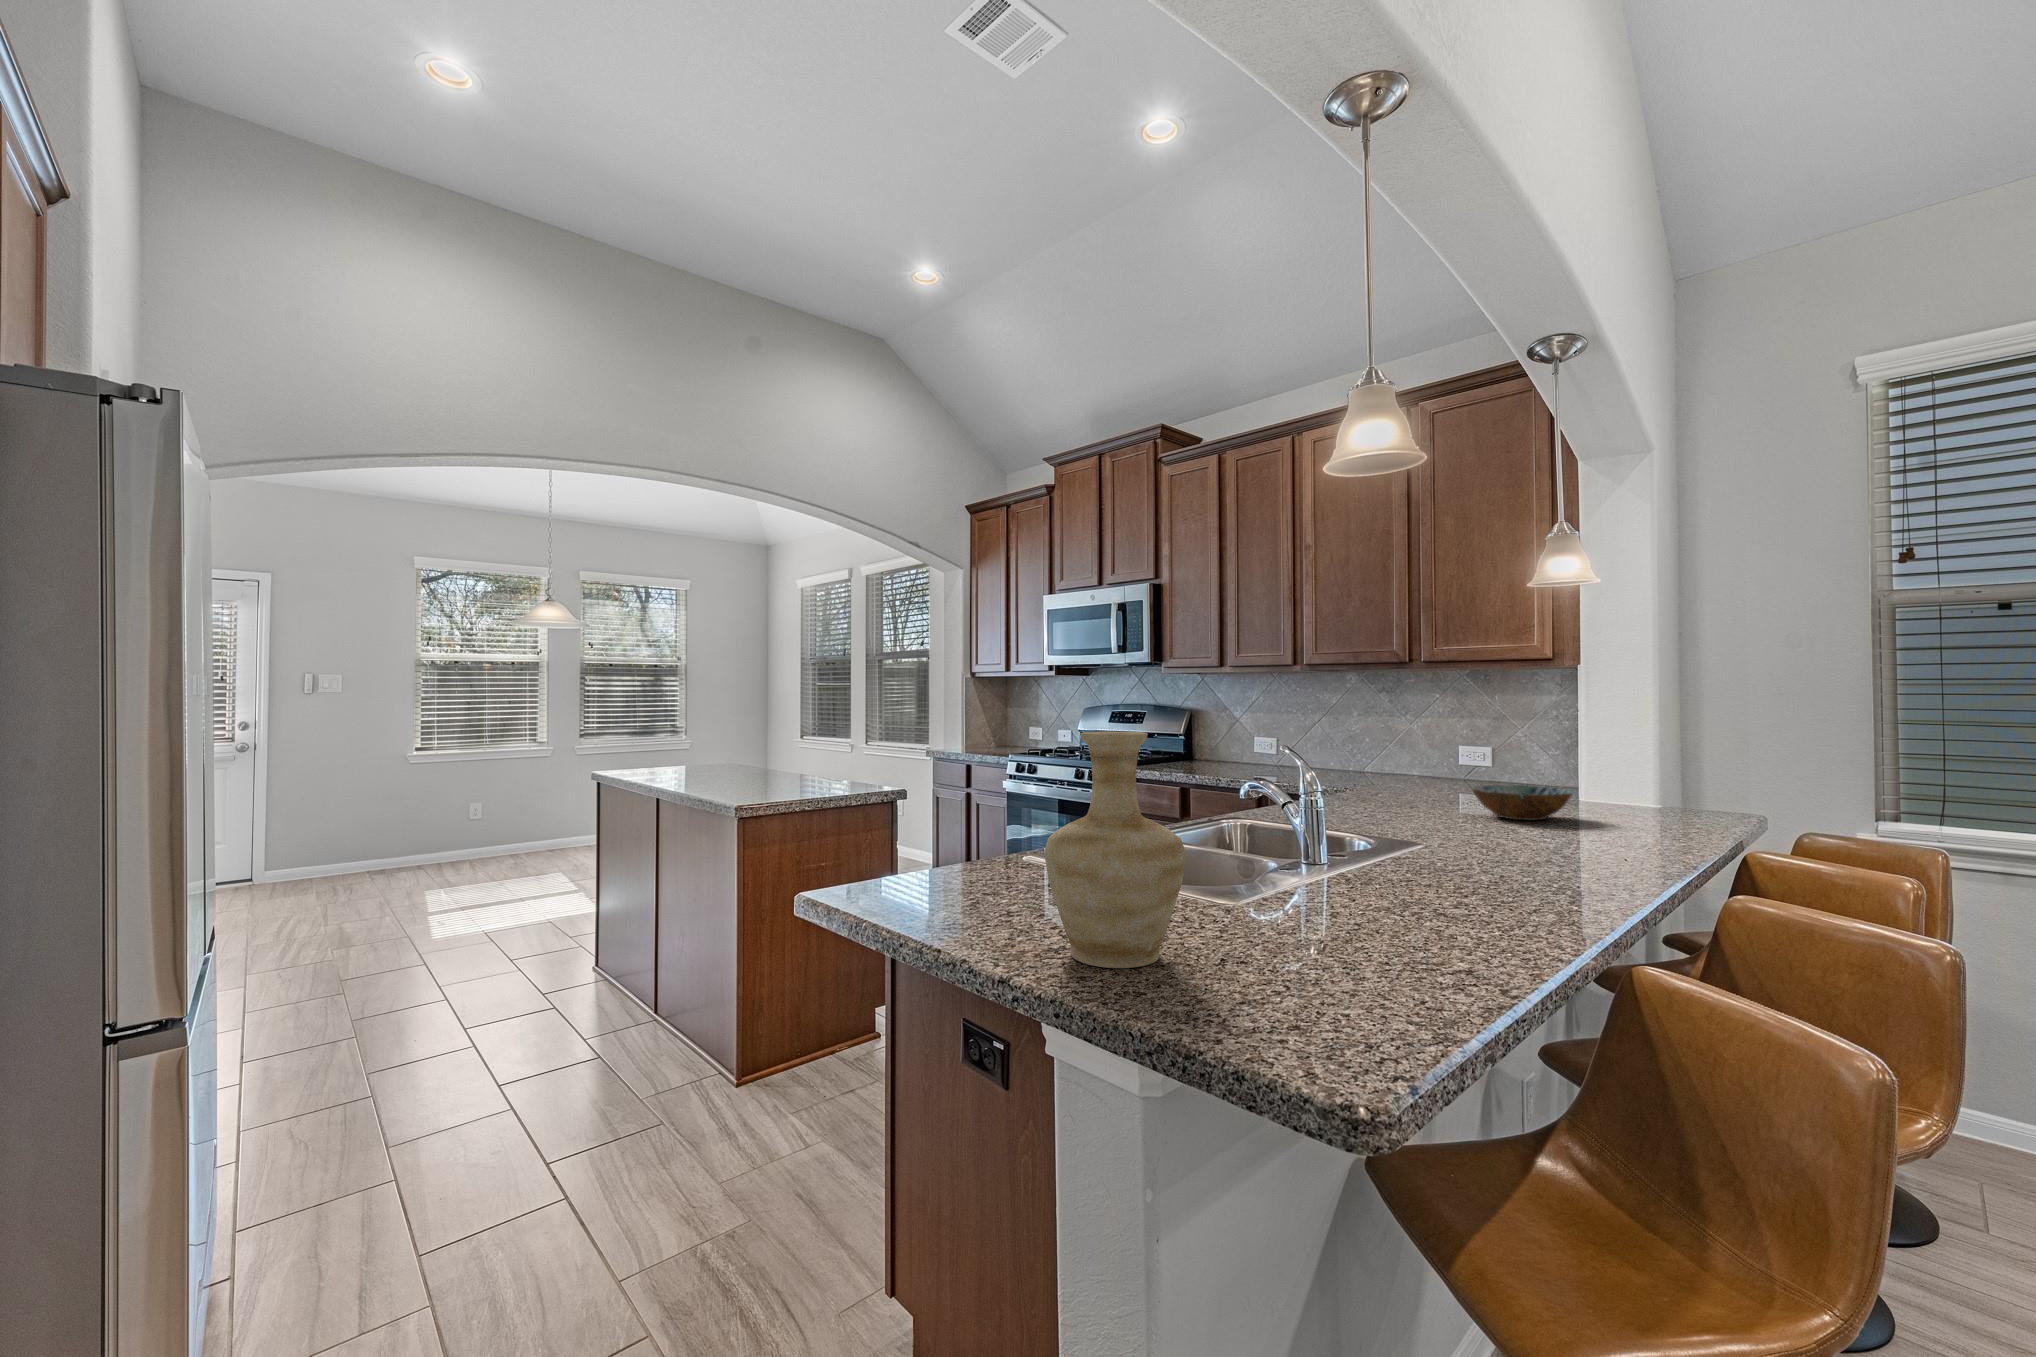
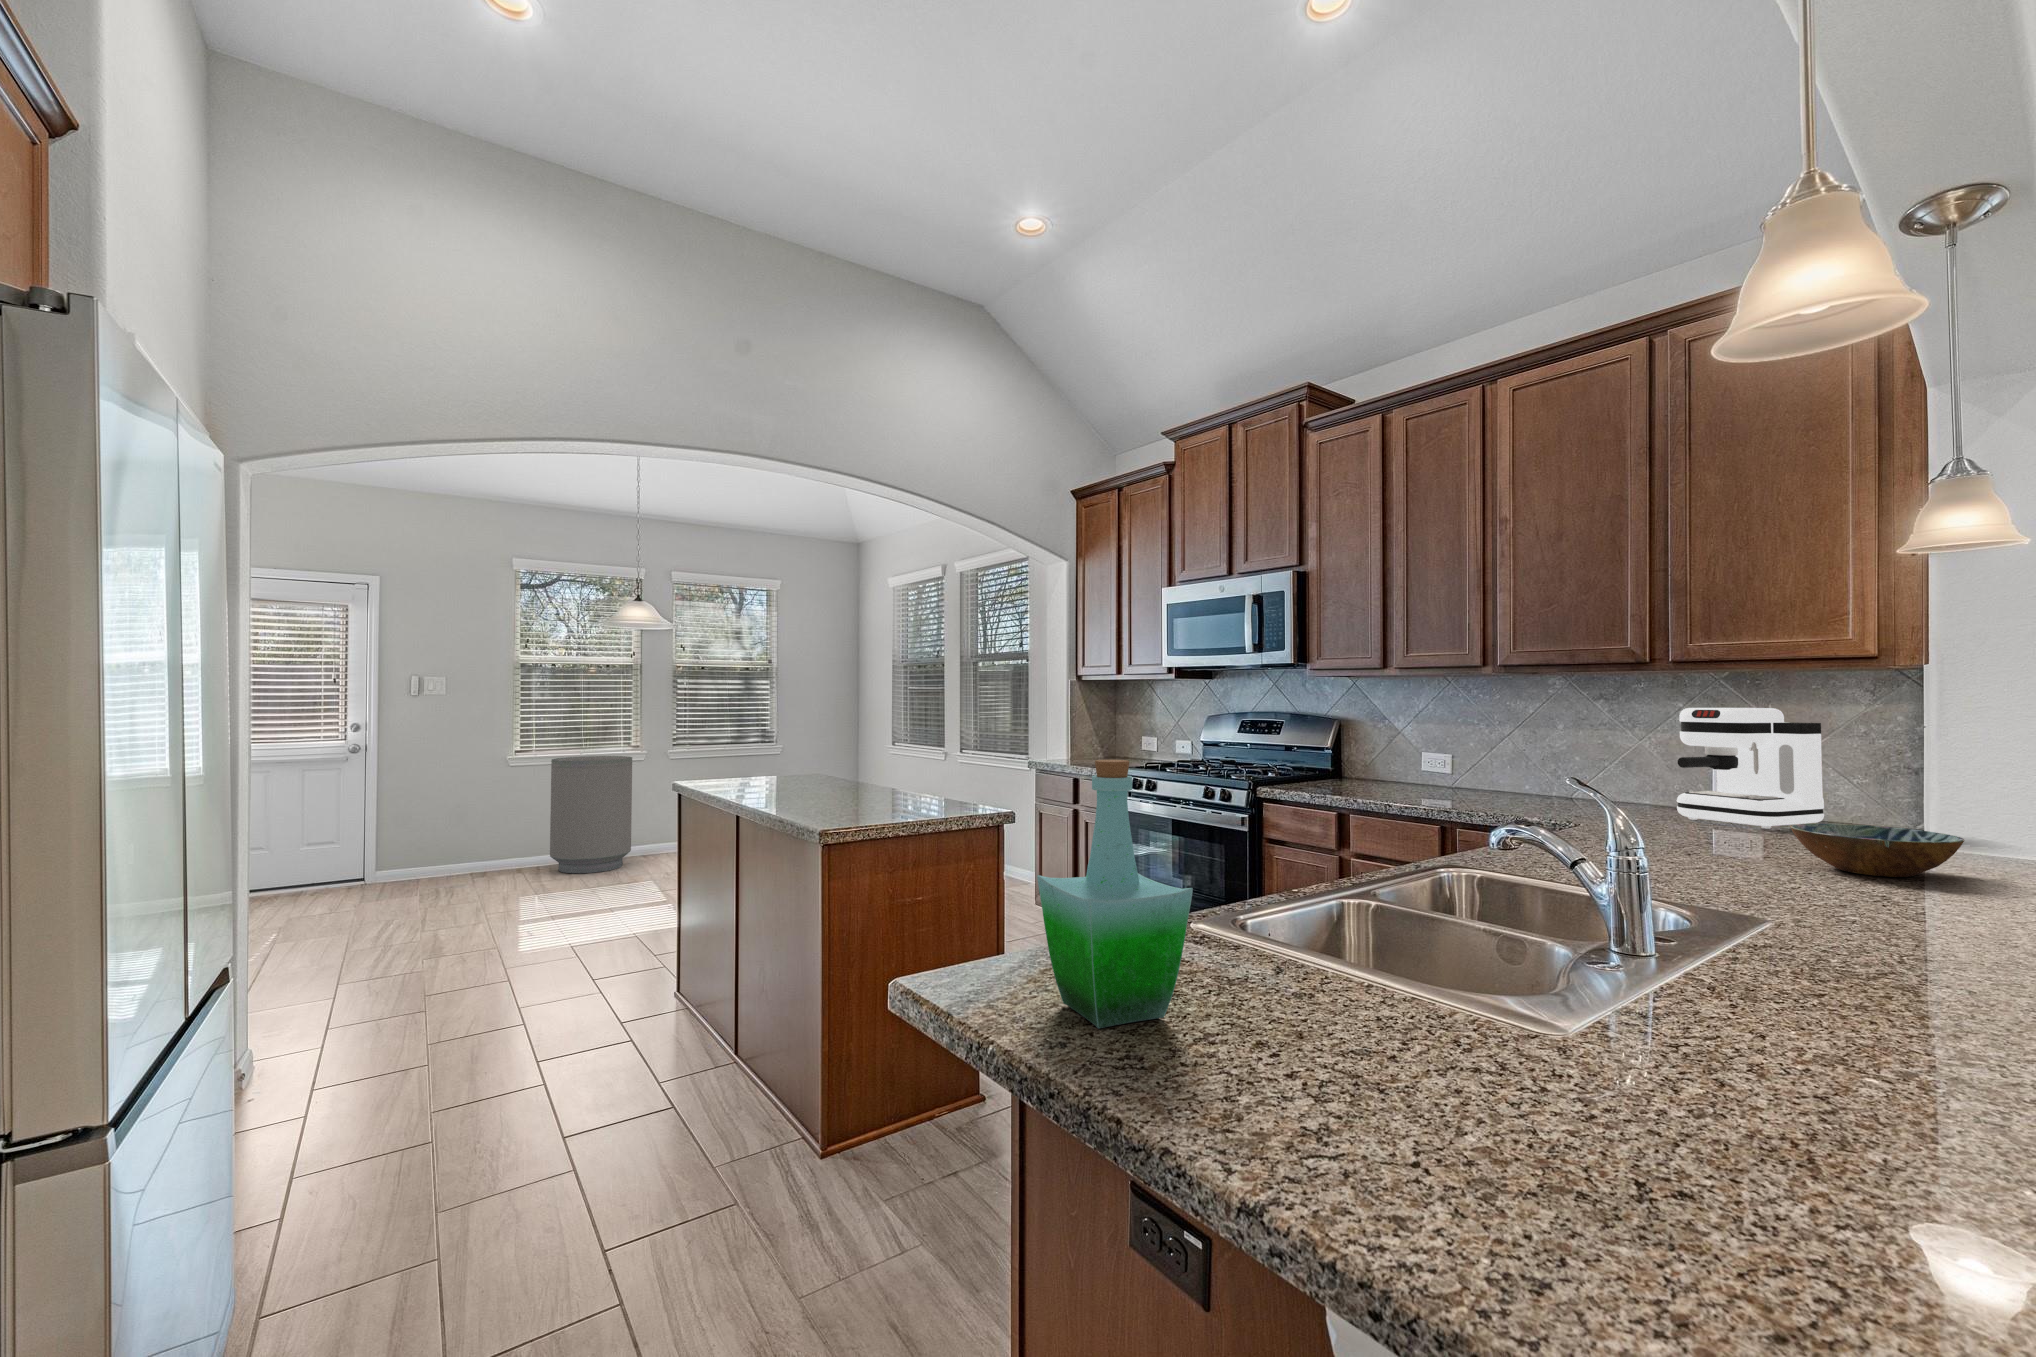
coffee maker: none [1424,700,1526,792] -> present [1677,708,1824,829]
vase: present [1044,731,1186,968] -> none [1306,757,1592,1207]
bottle: none [902,738,1002,912] -> present [1037,760,1193,1029]
trash can: none [452,751,537,867] -> present [550,756,632,873]

